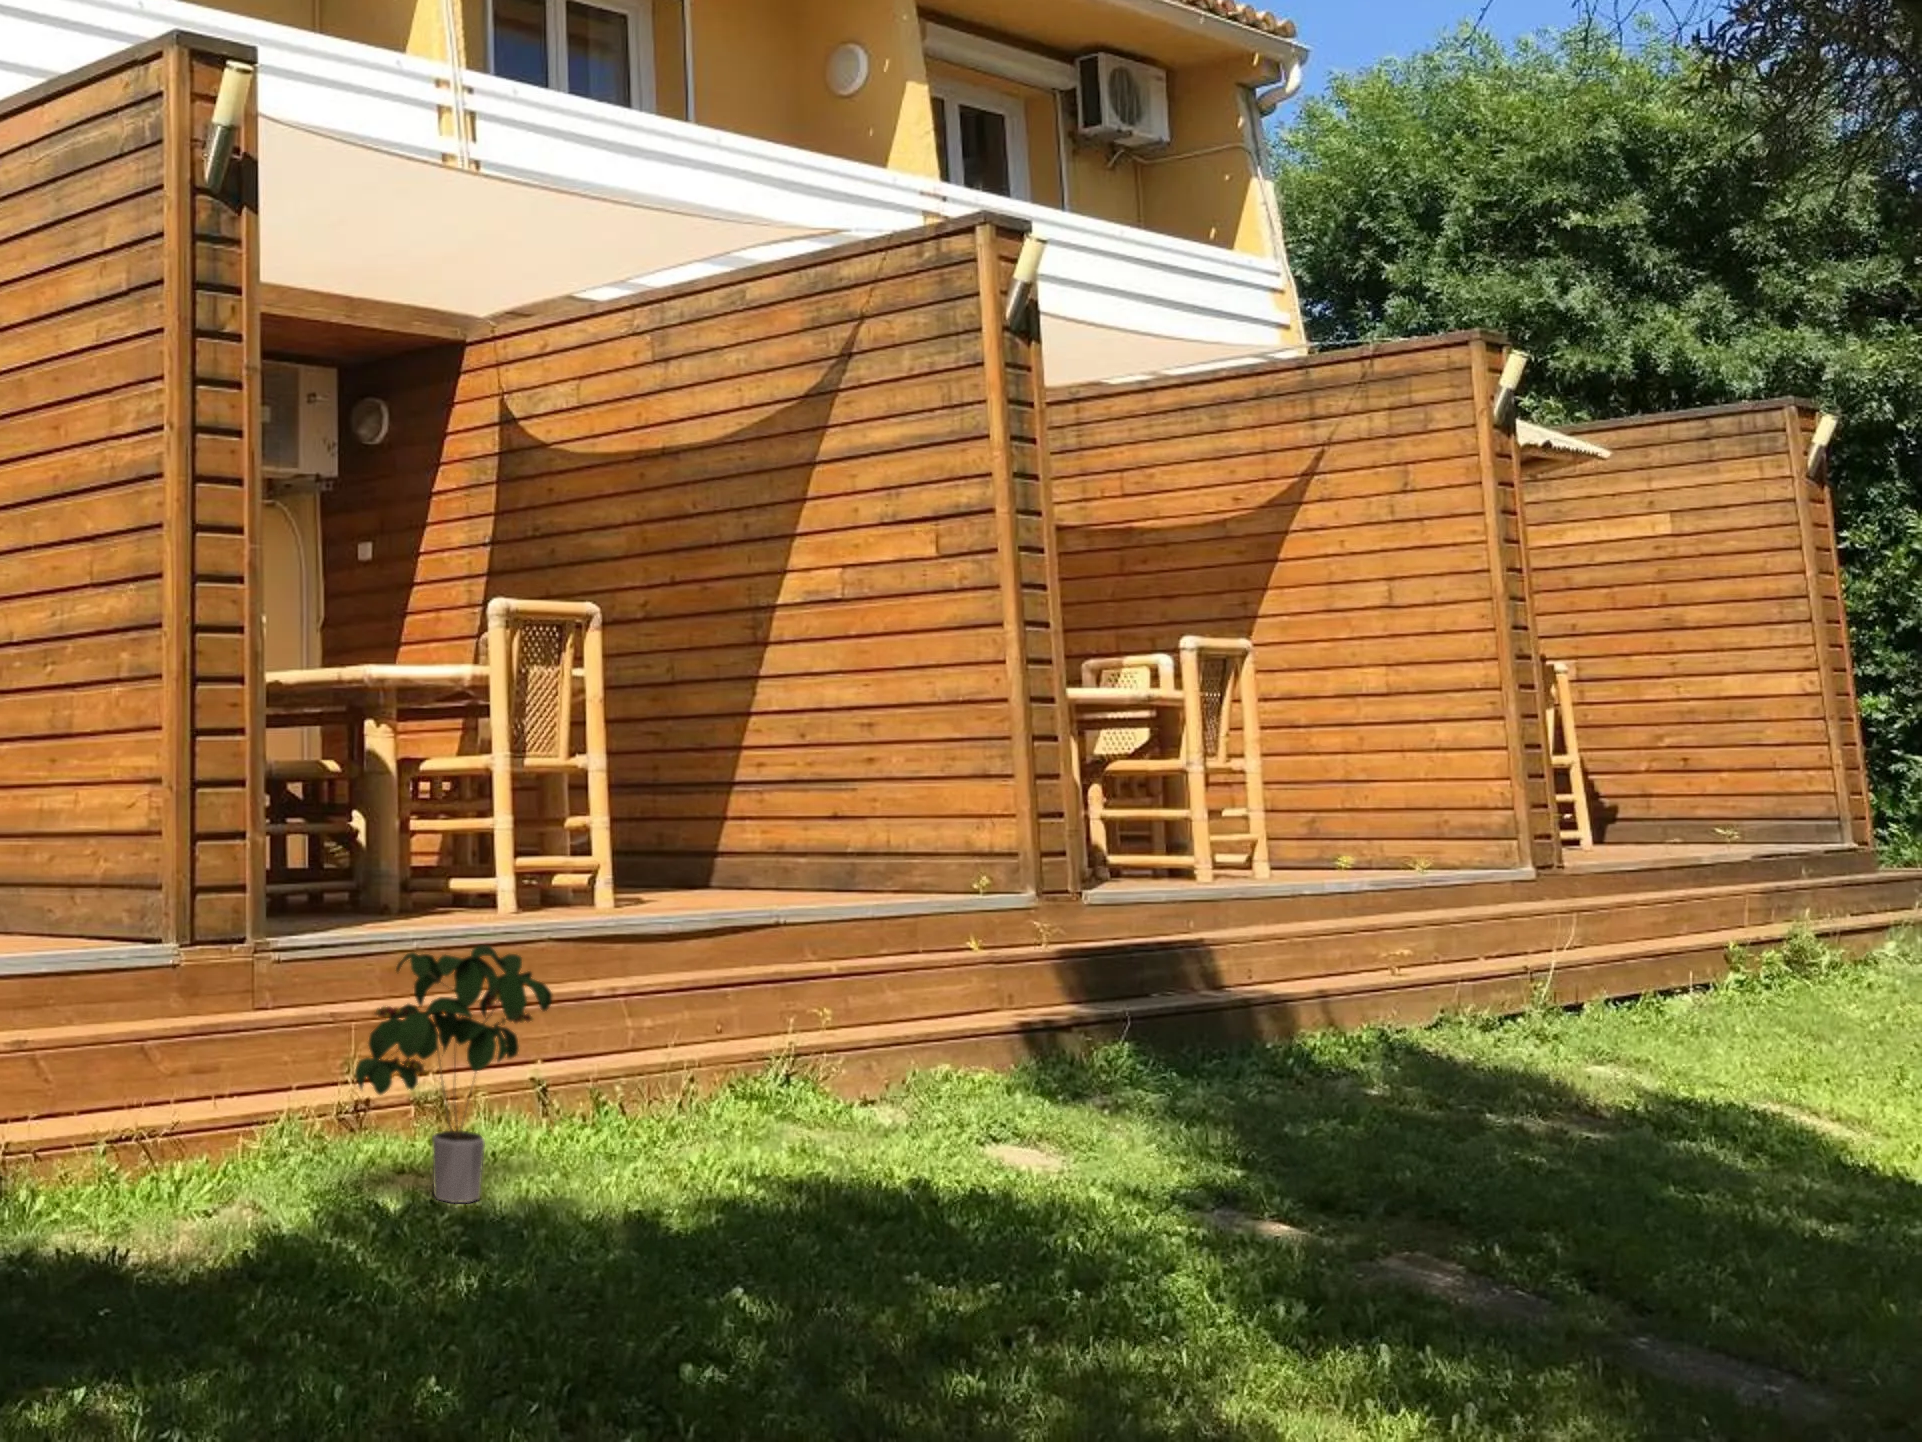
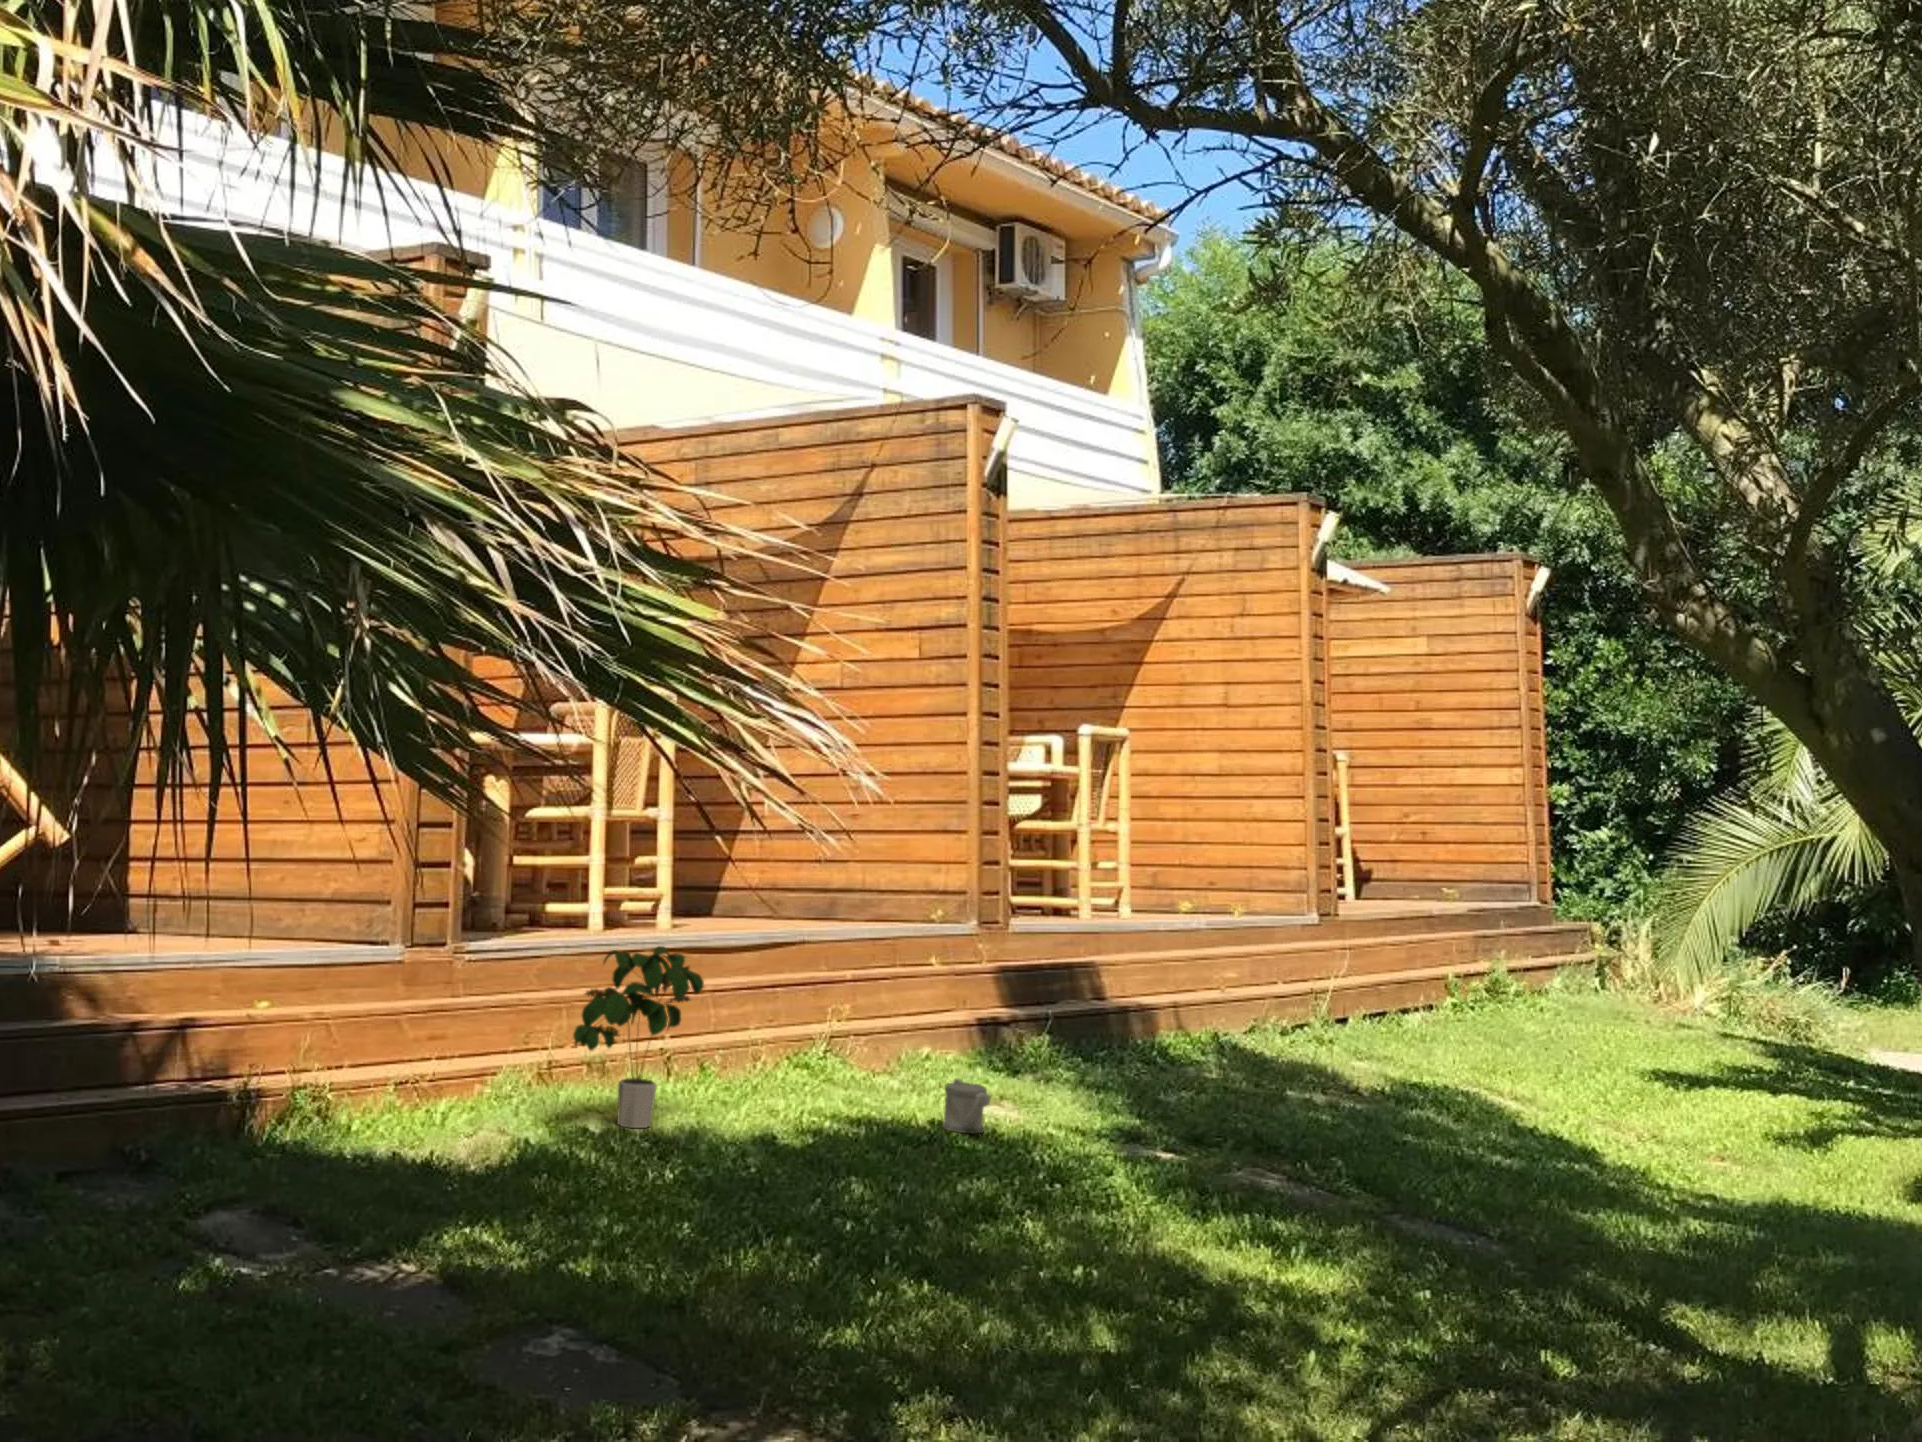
watering can: none [922,1125,986,1207] -> present [942,1079,990,1133]

